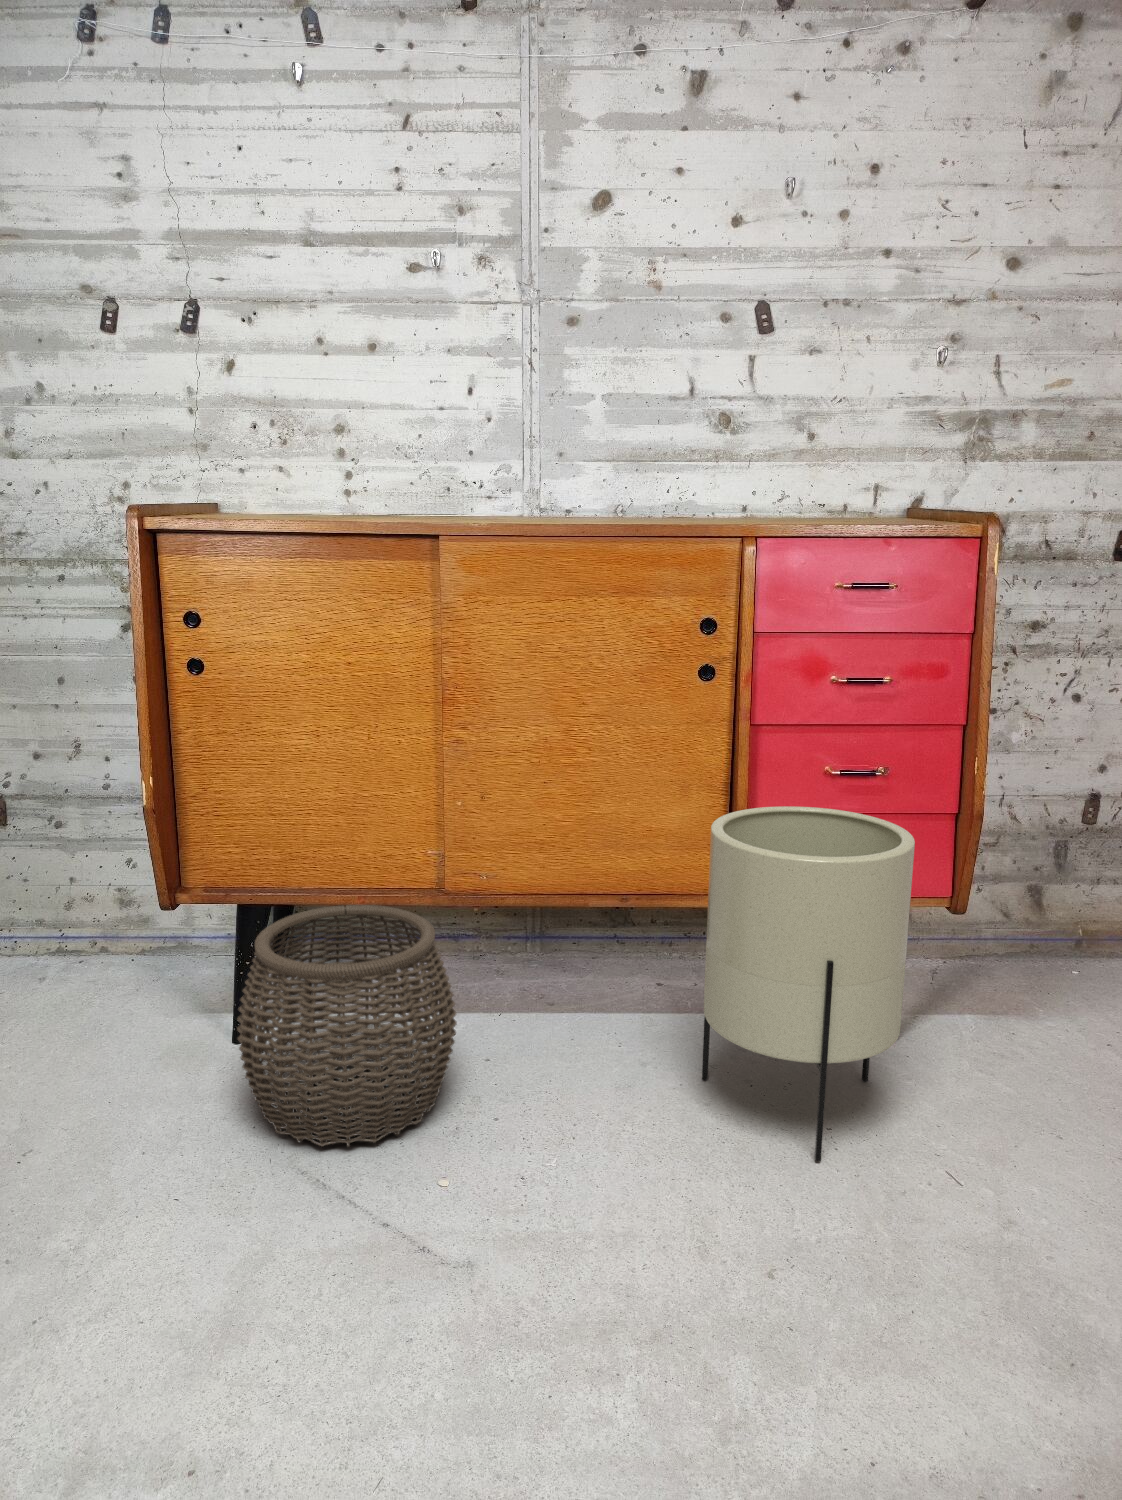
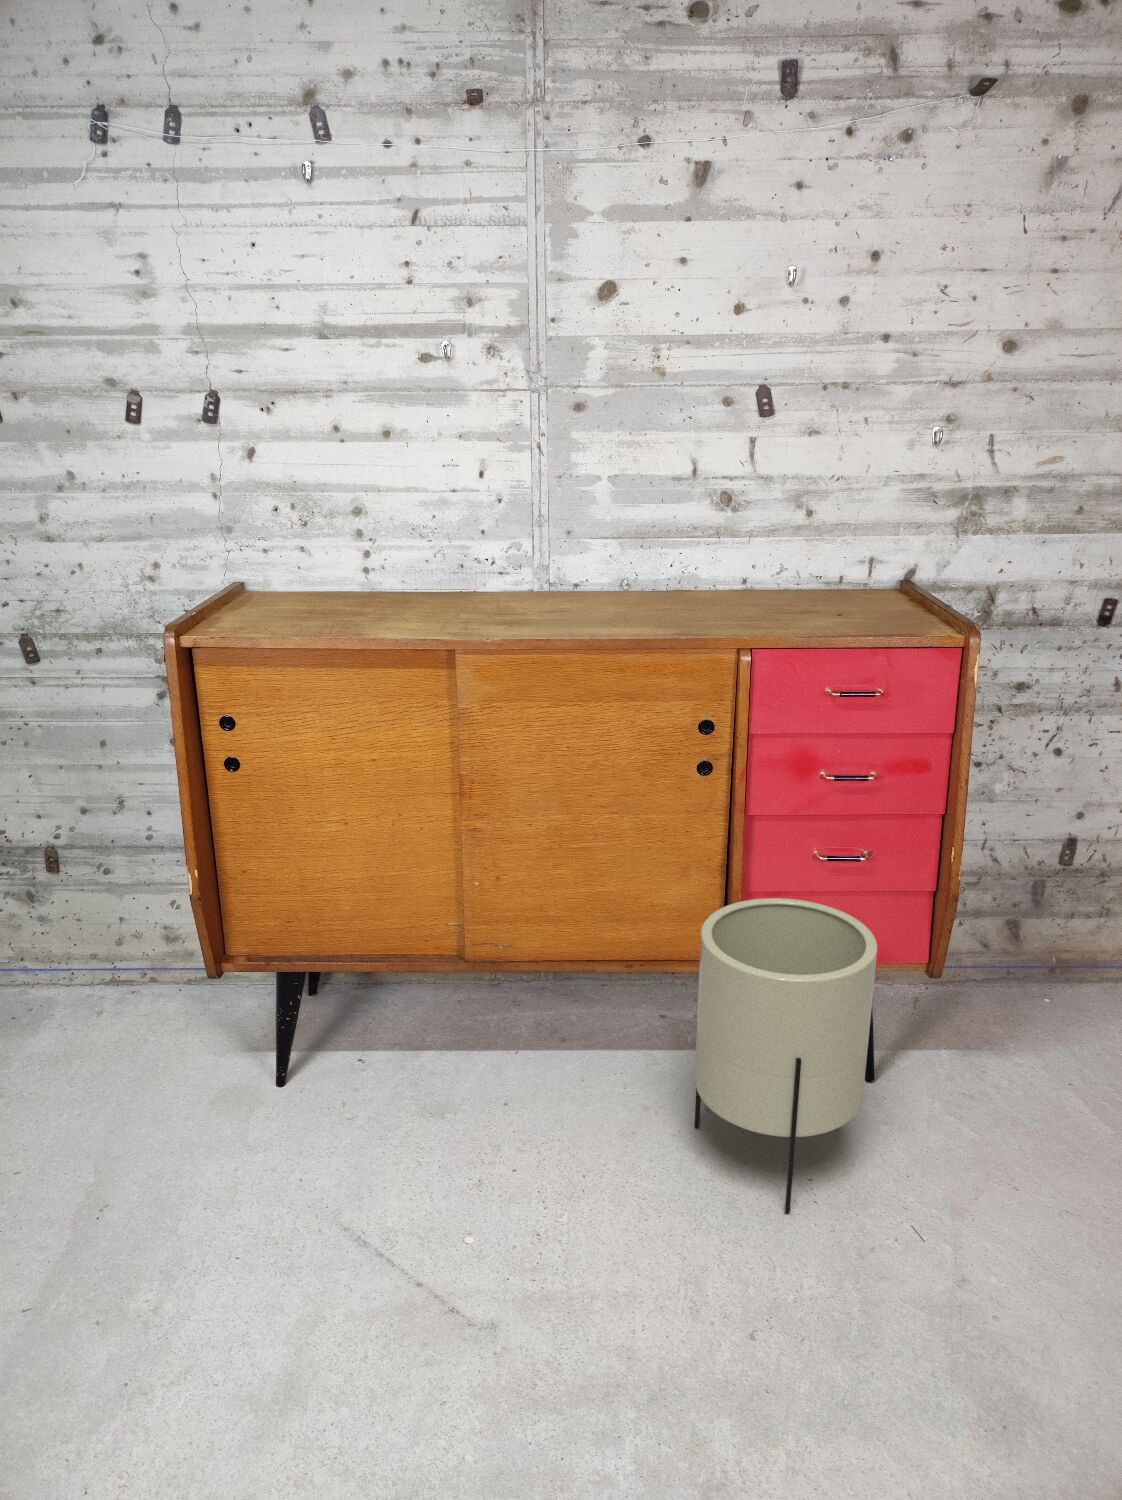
woven basket: present [237,905,457,1147] -> none [295,983,481,1200]

